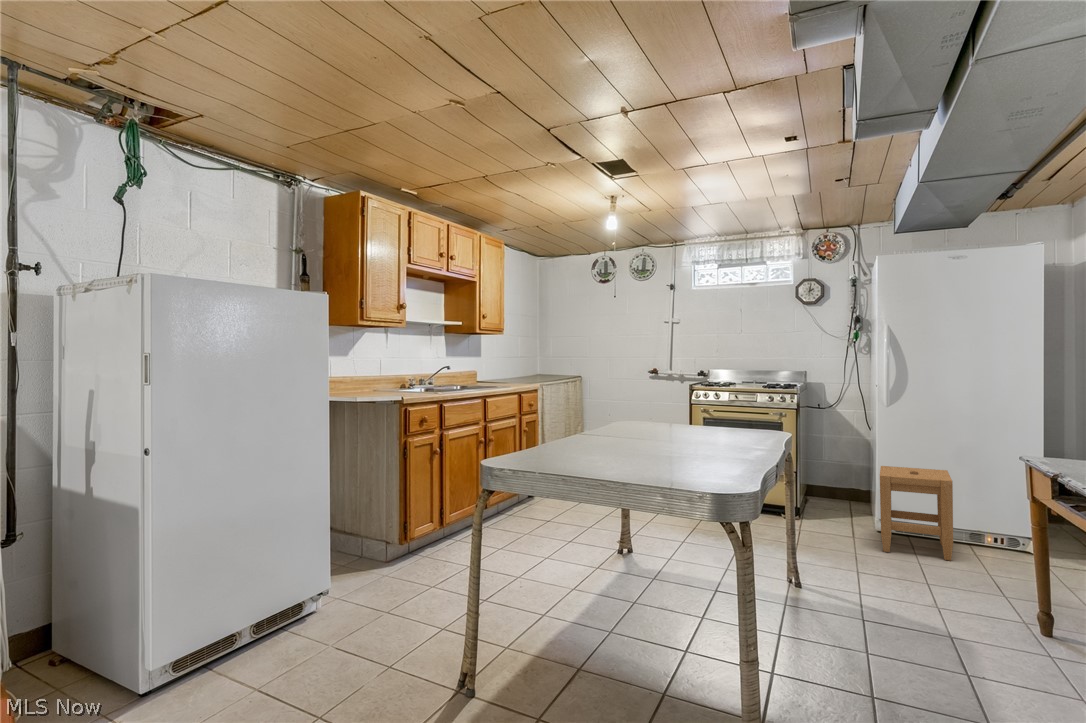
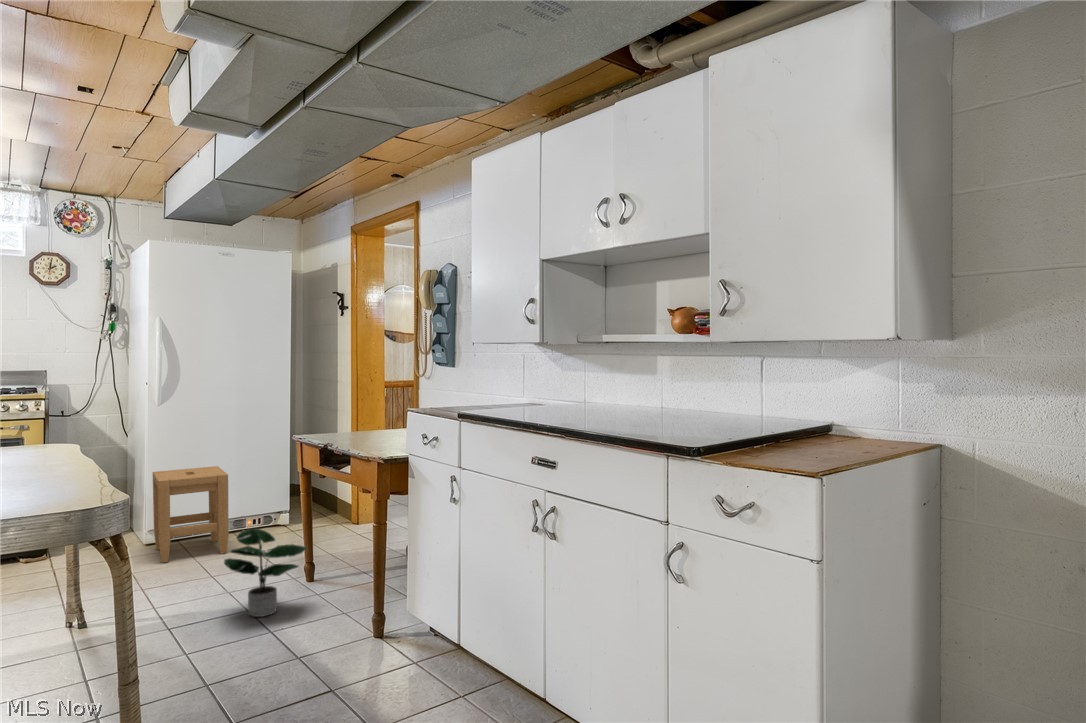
potted plant: none [920,545,1027,648] -> present [224,529,307,617]

